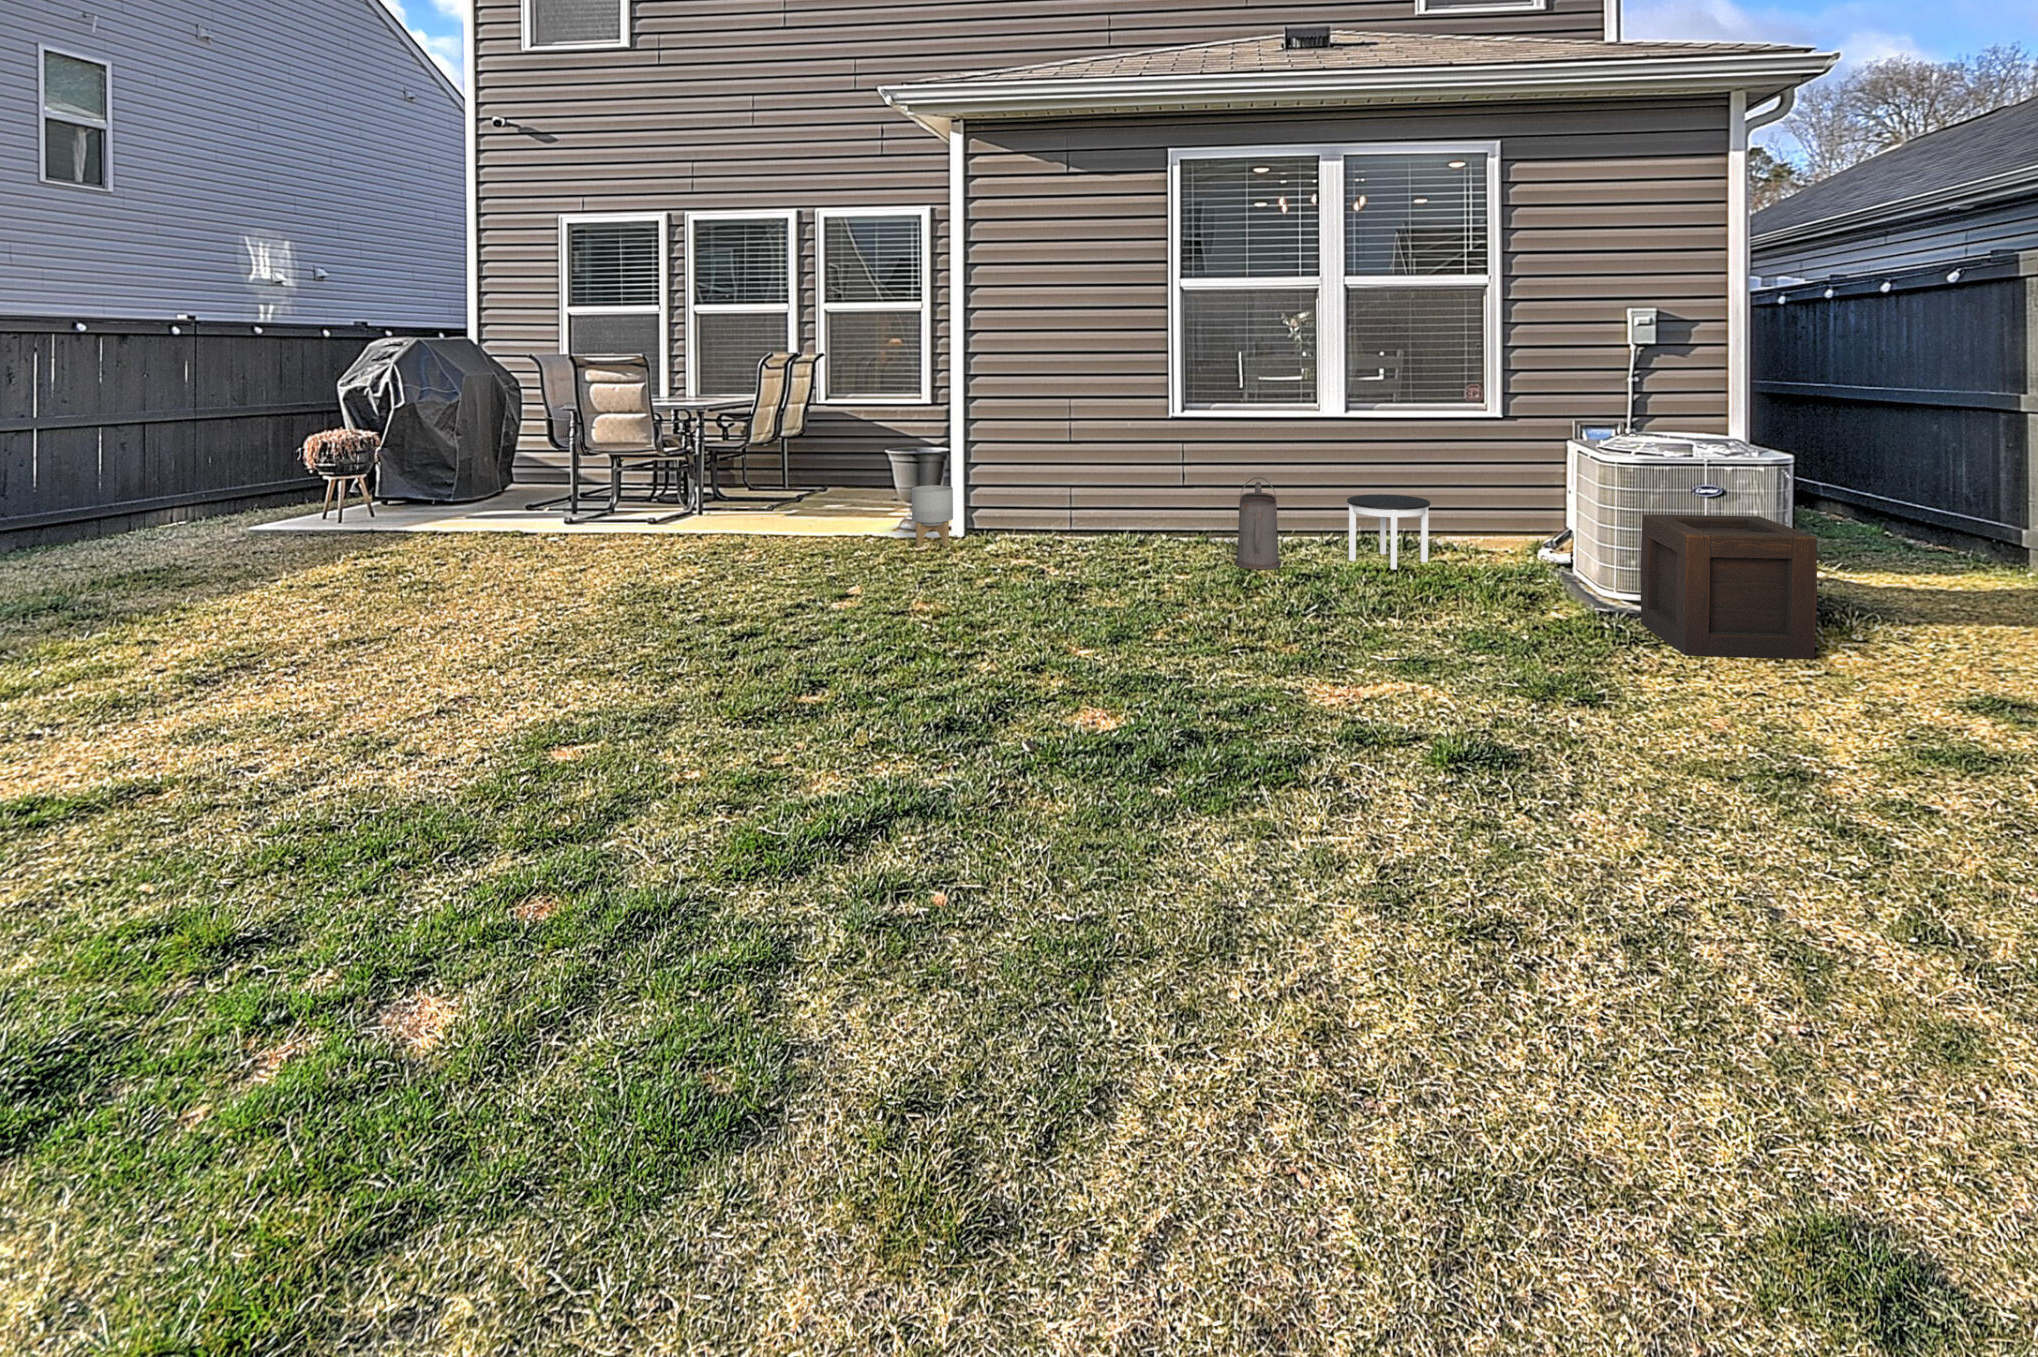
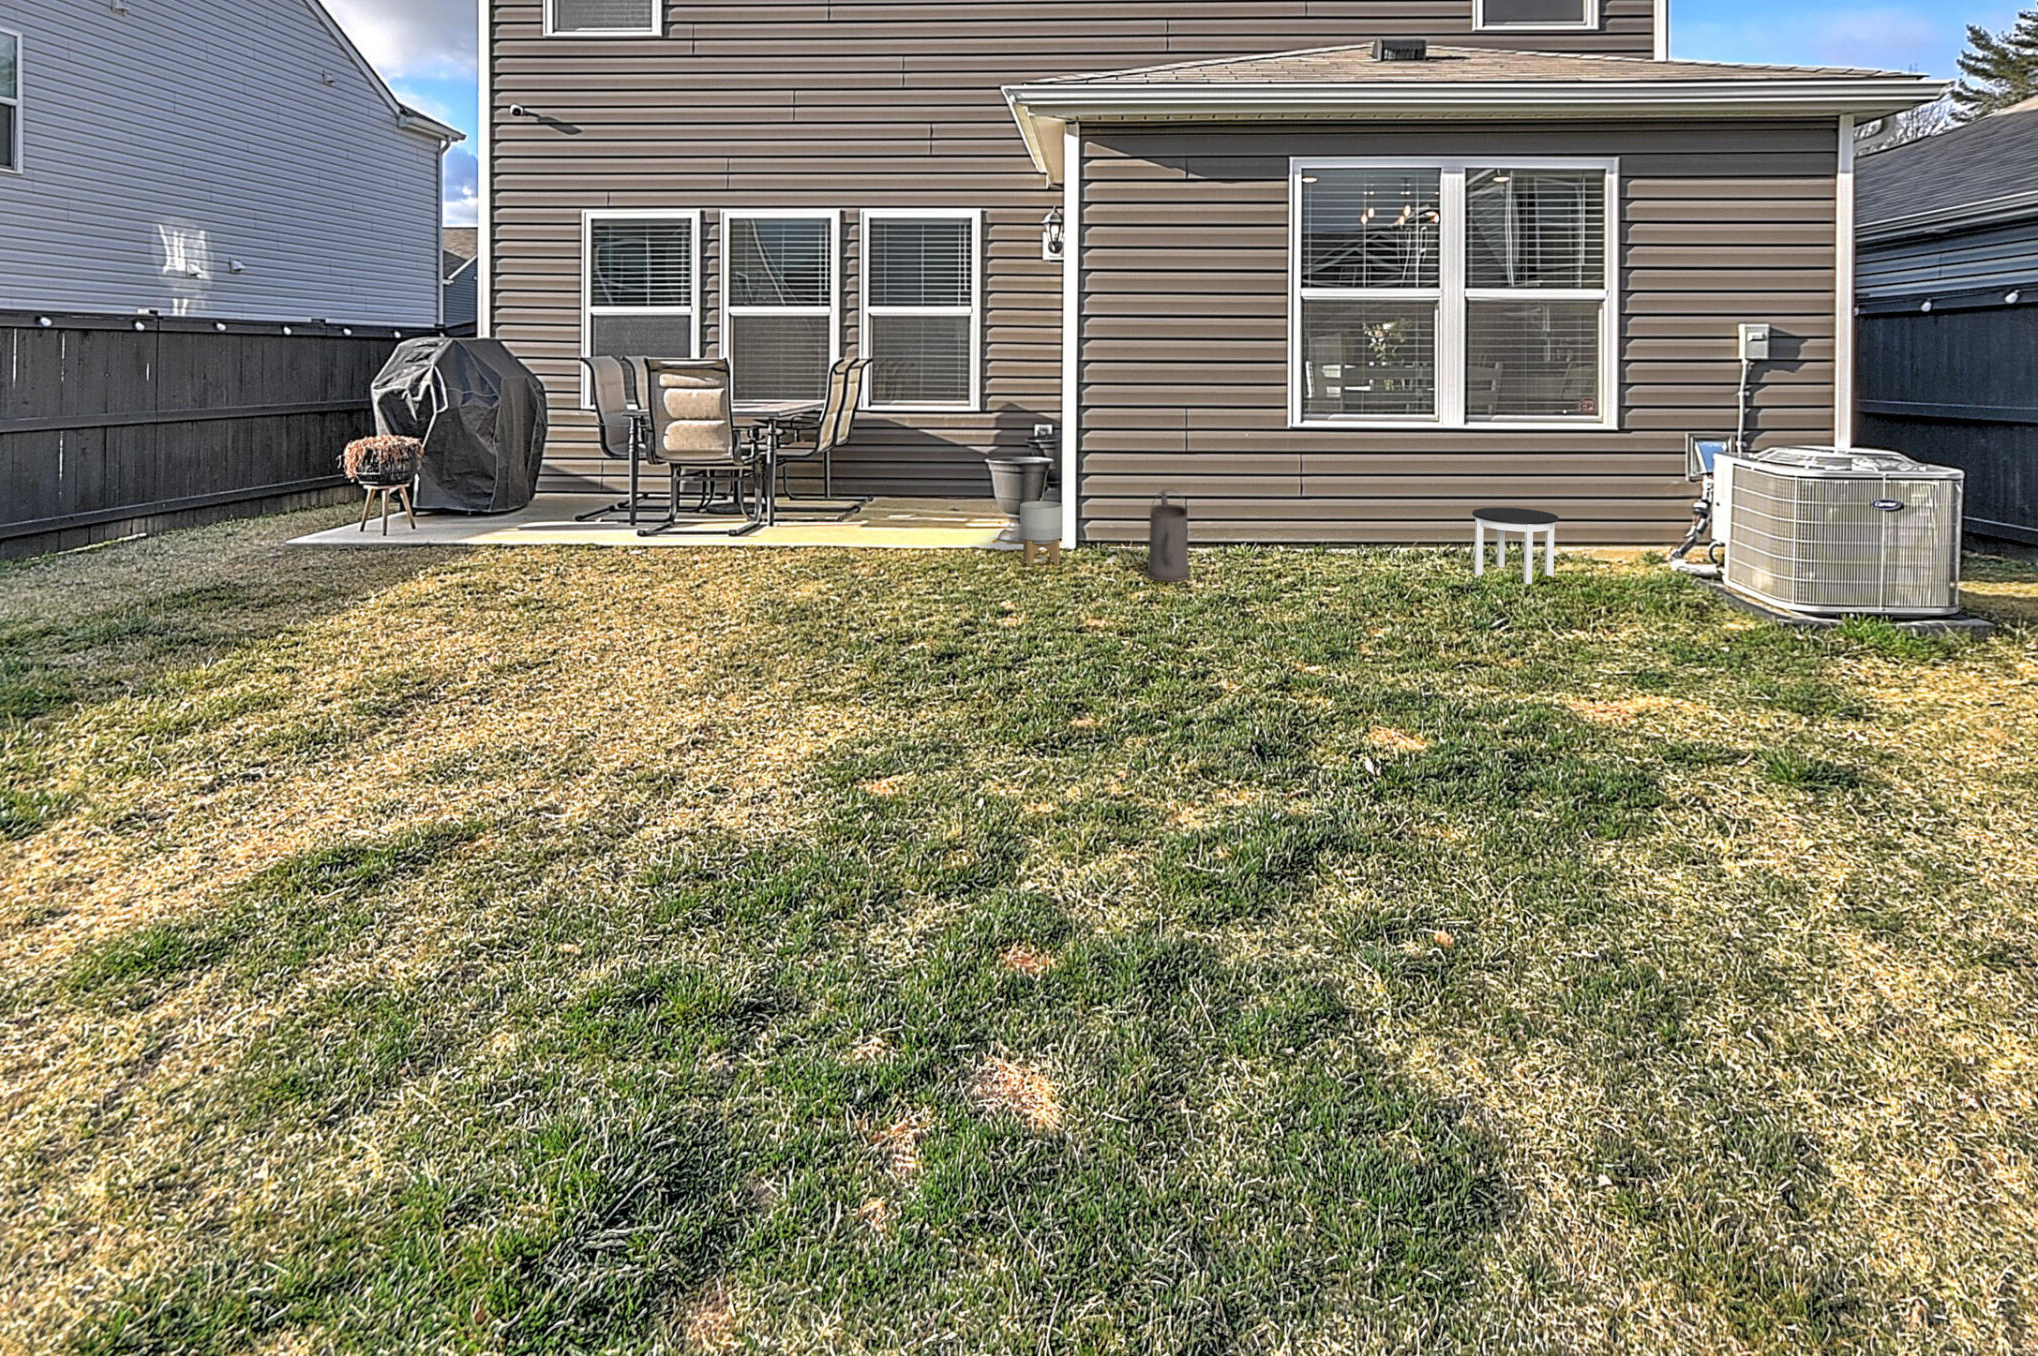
watering can: present [1235,477,1280,569] -> present [1146,490,1191,581]
wooden crate: present [1640,514,1817,659] -> none [1825,532,2032,676]

